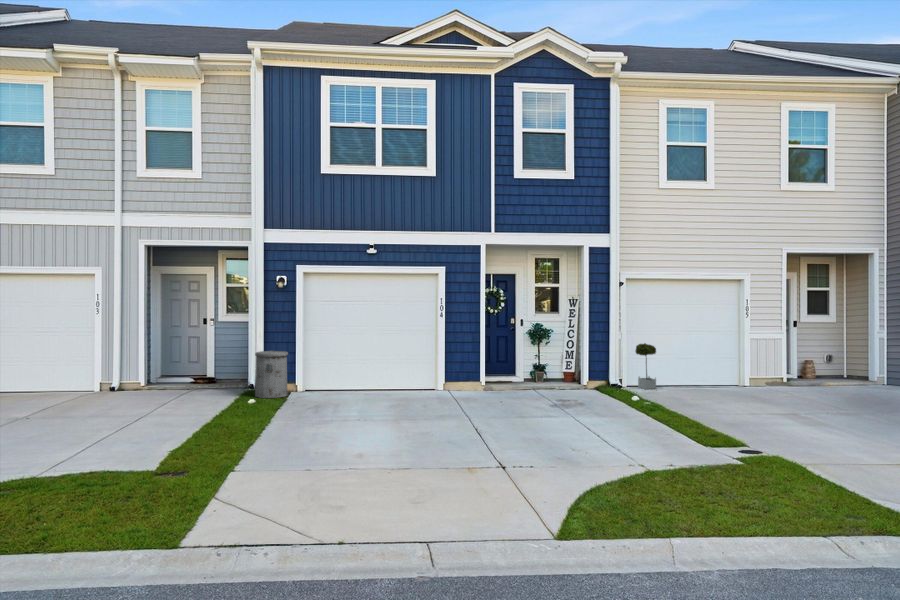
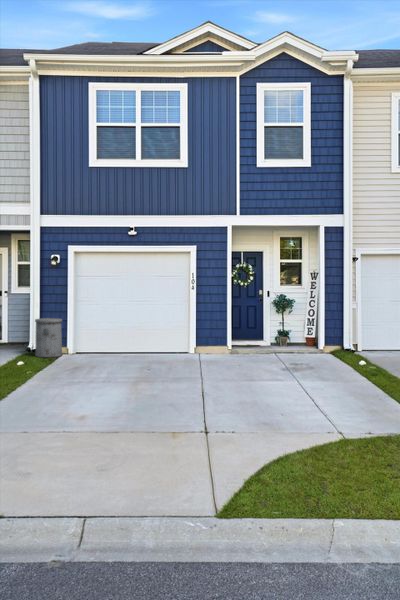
potted tree: present [635,343,656,389] -> none [368,312,386,353]

